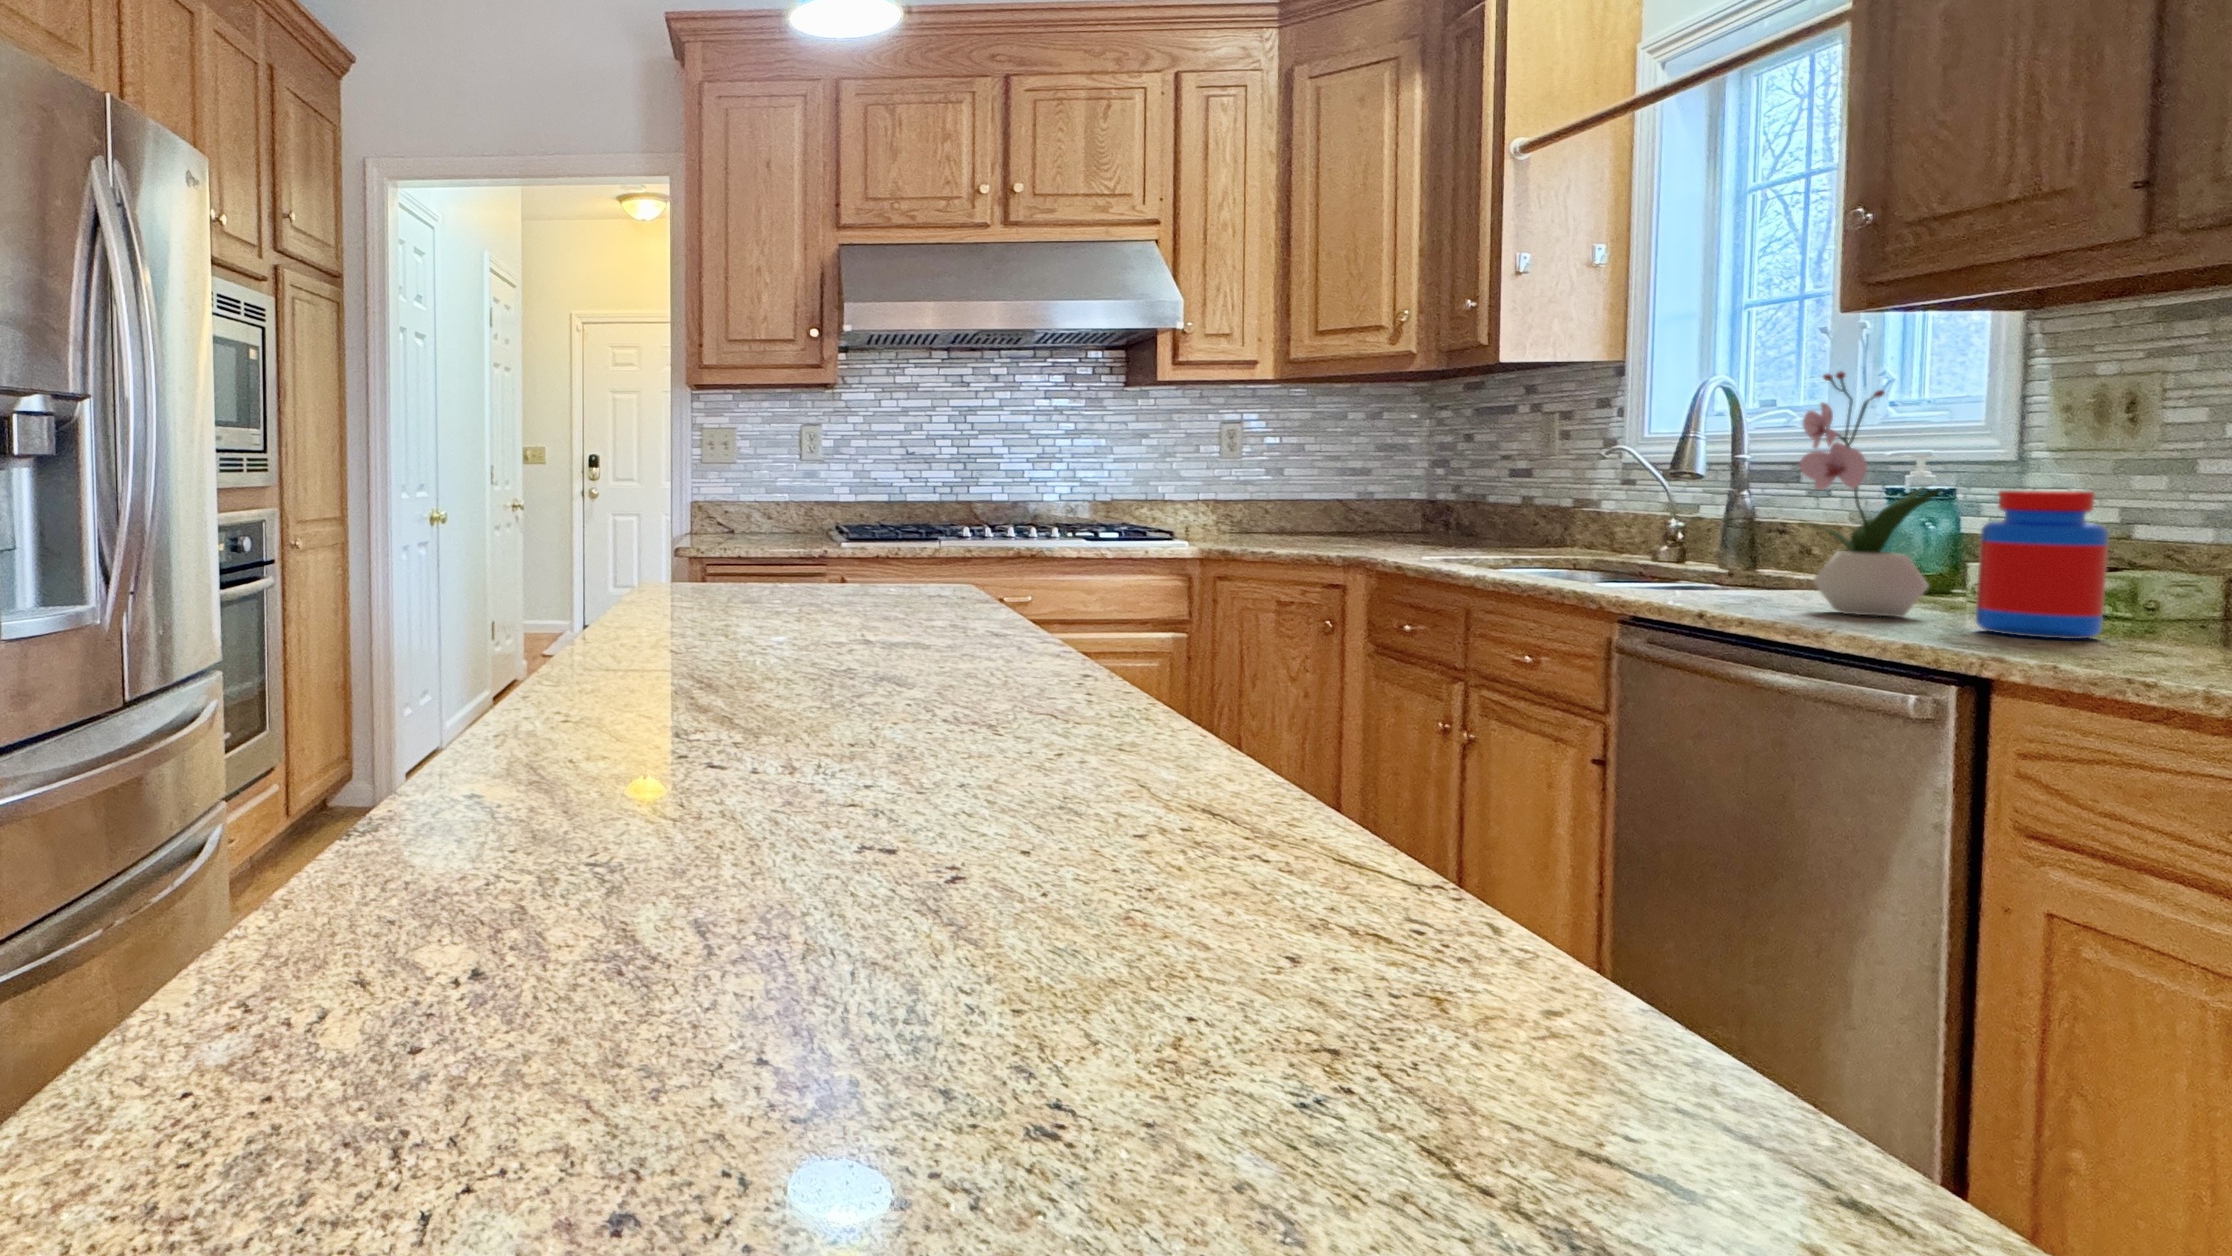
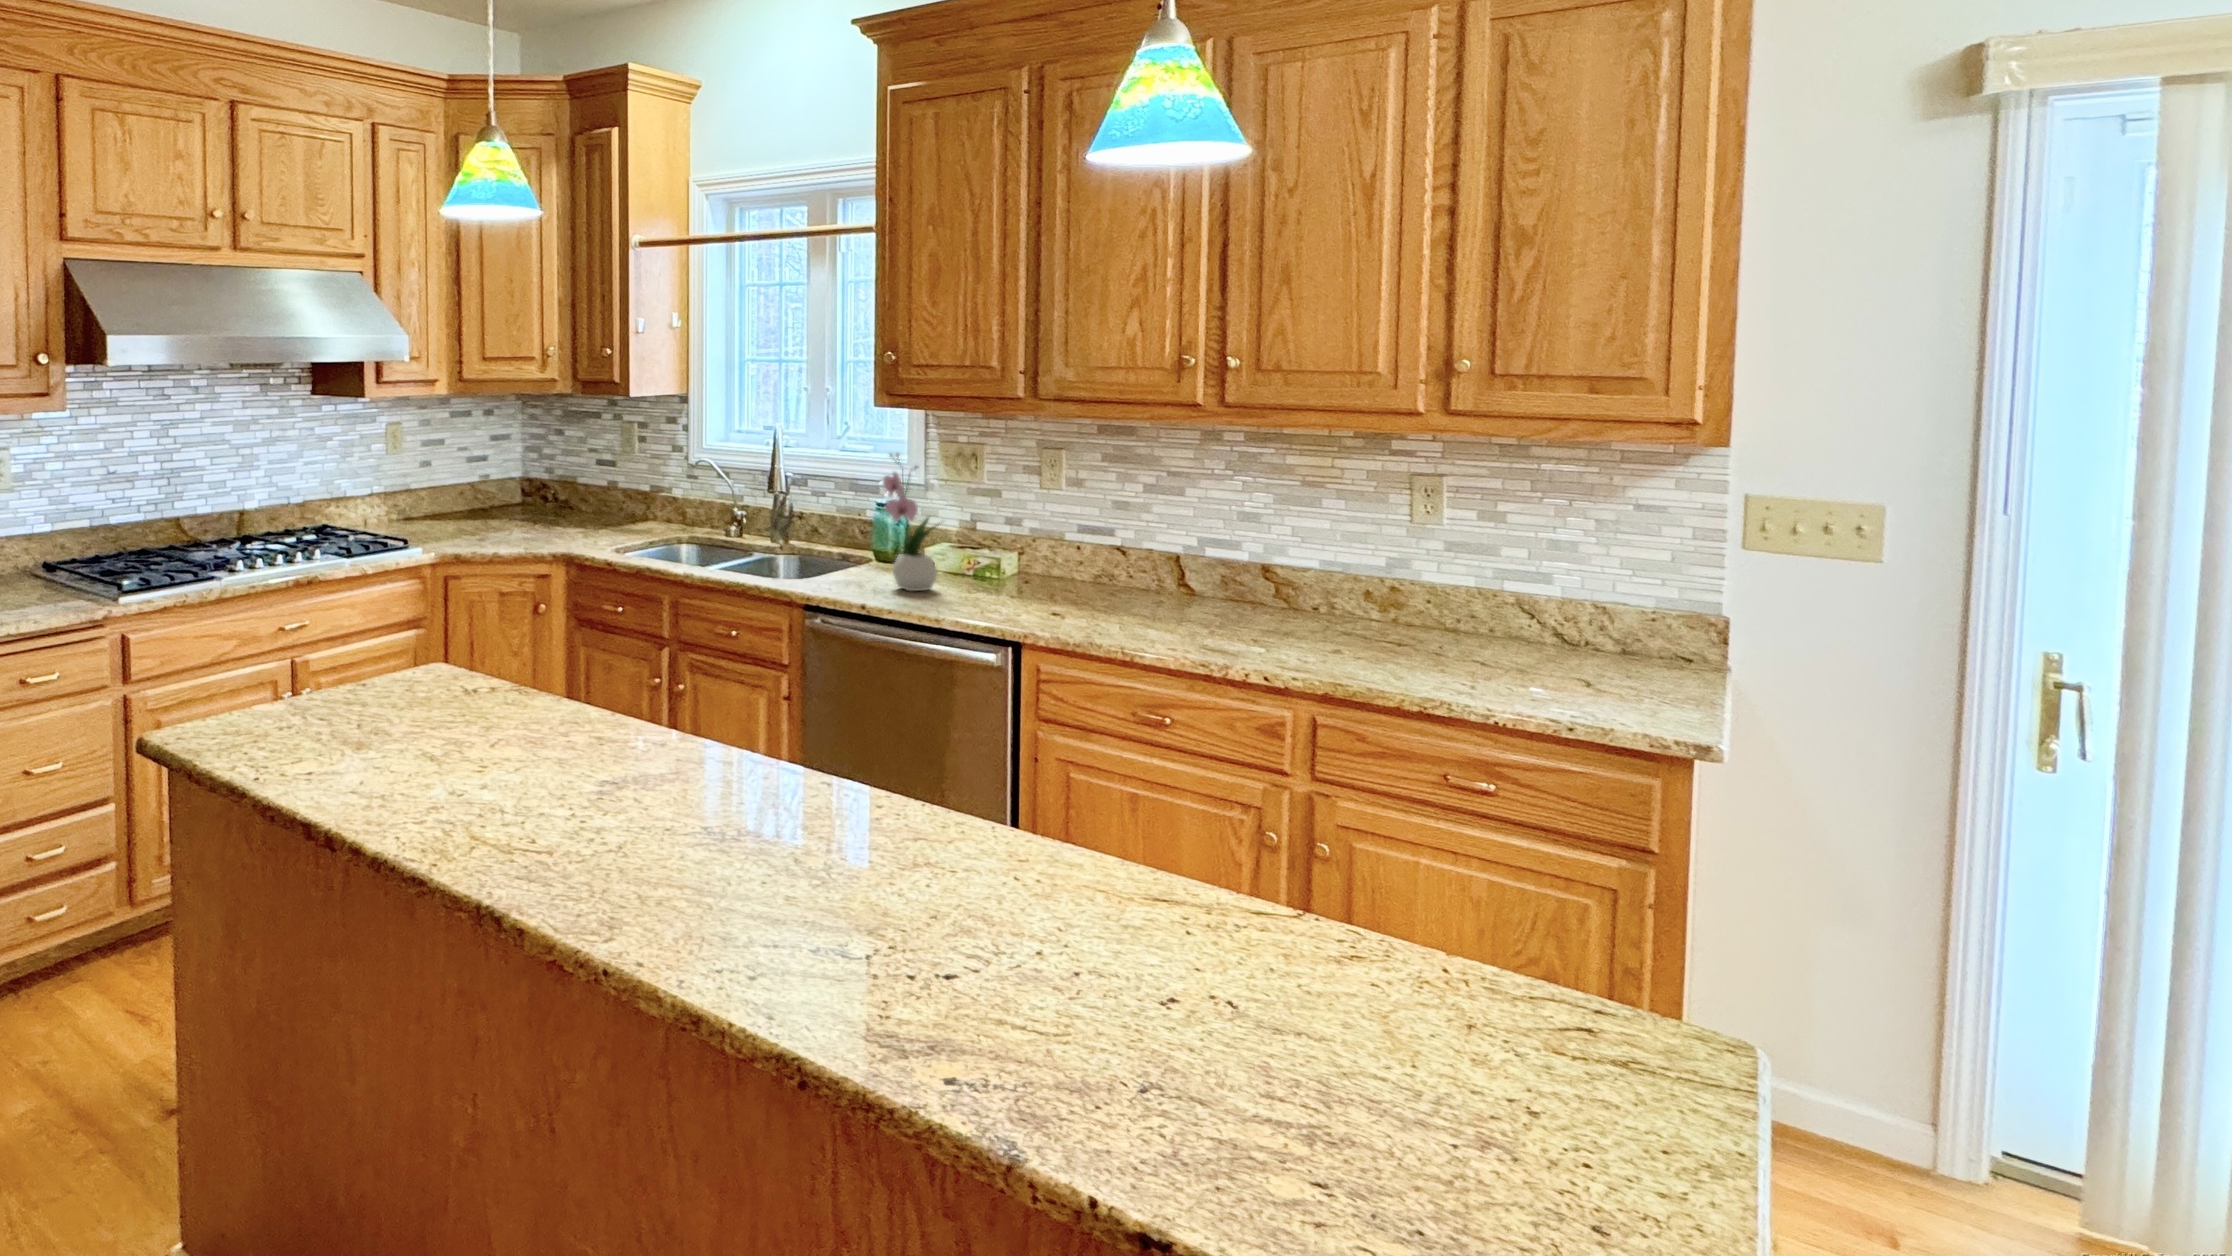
jar: present [1976,490,2108,639] -> none [970,524,1014,601]

